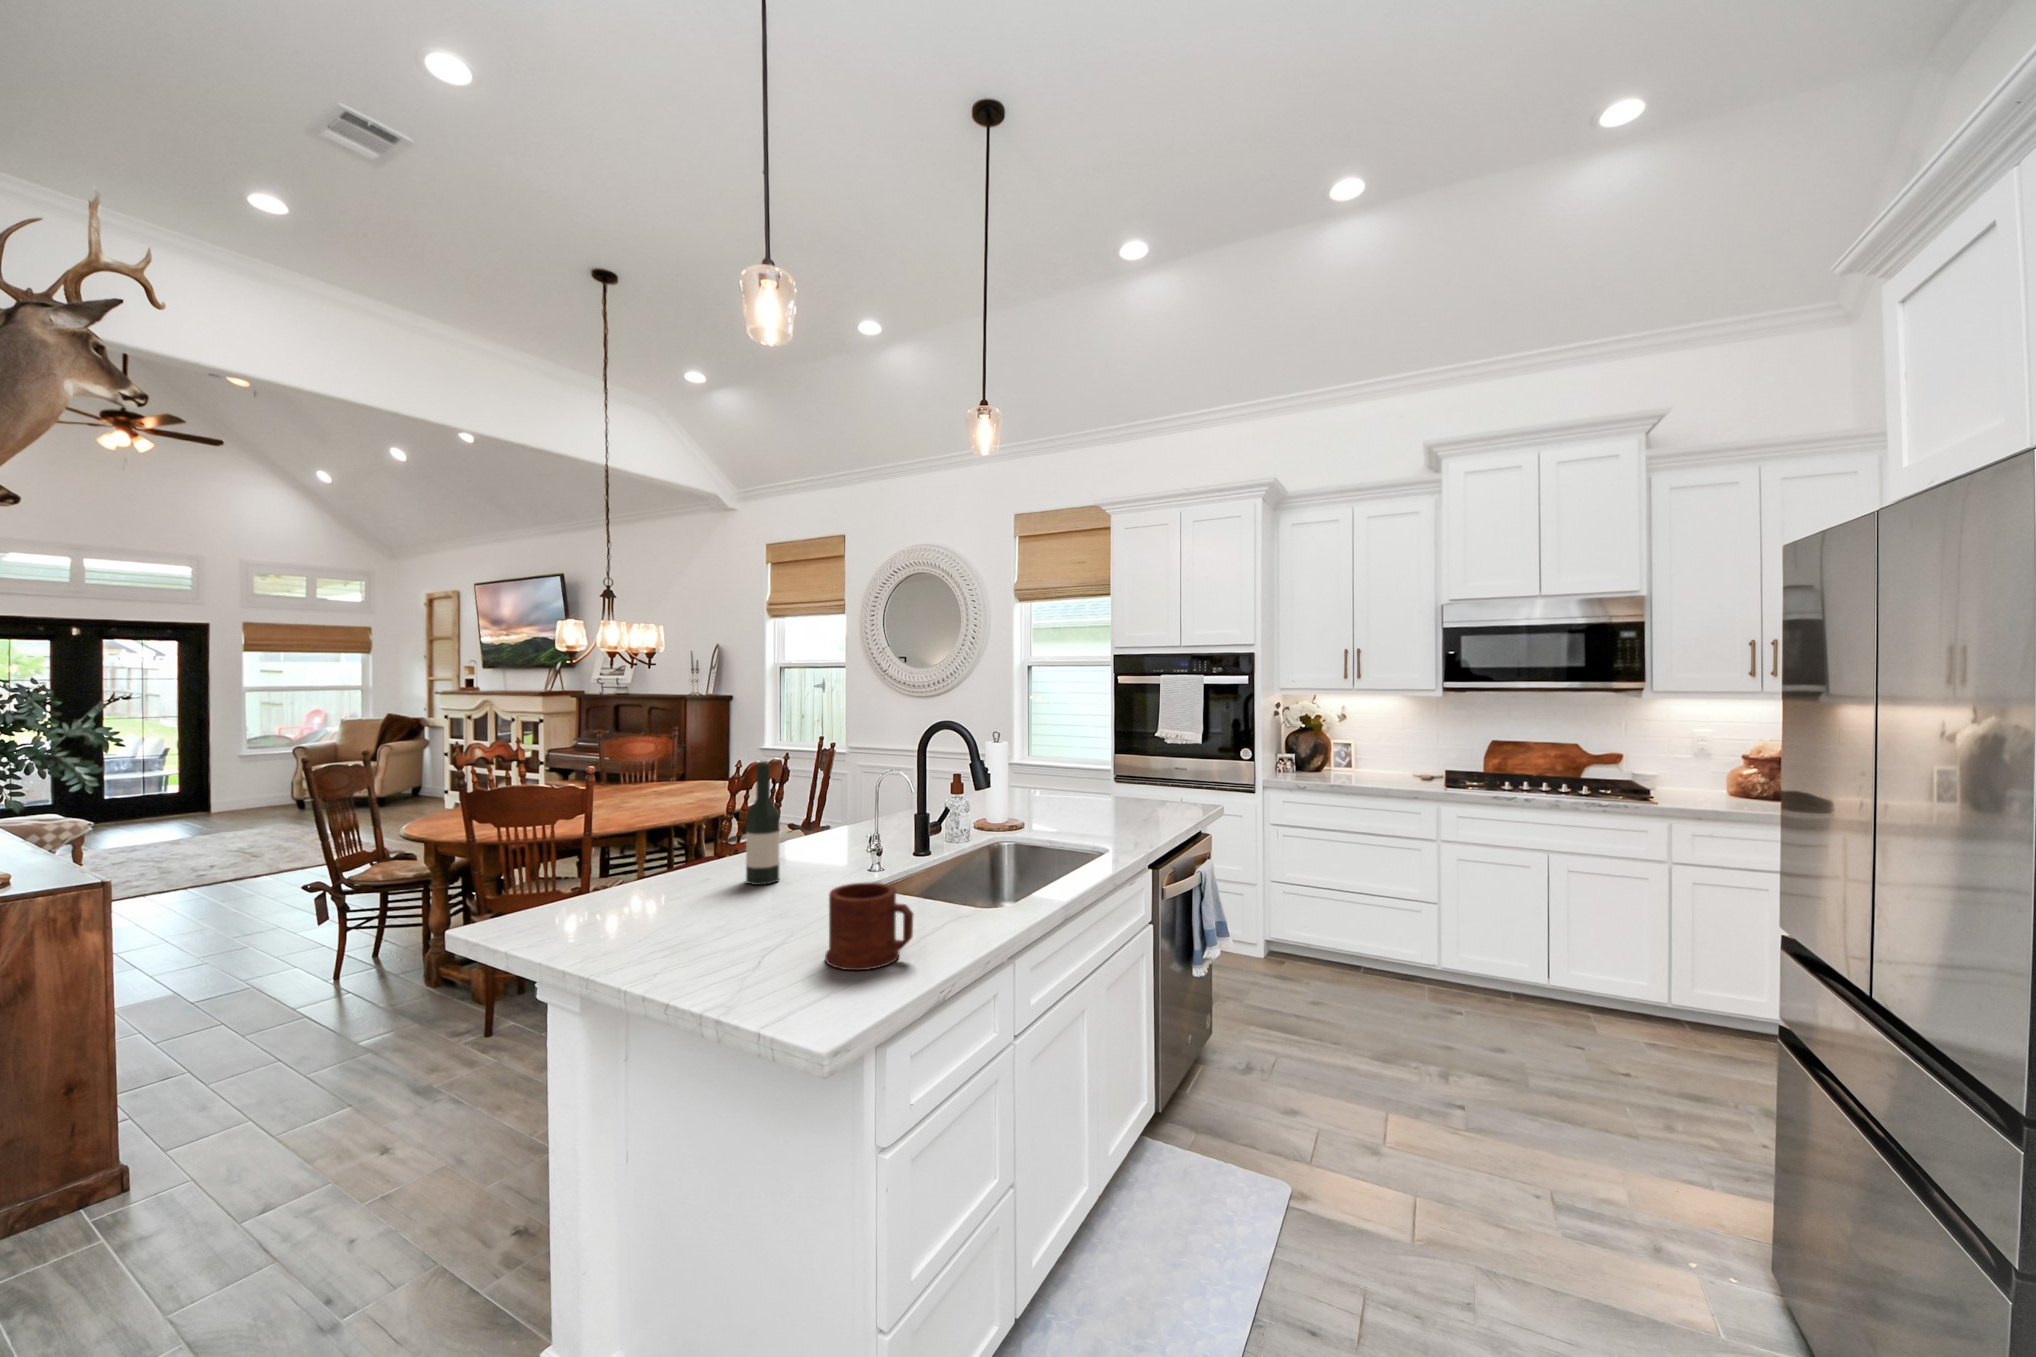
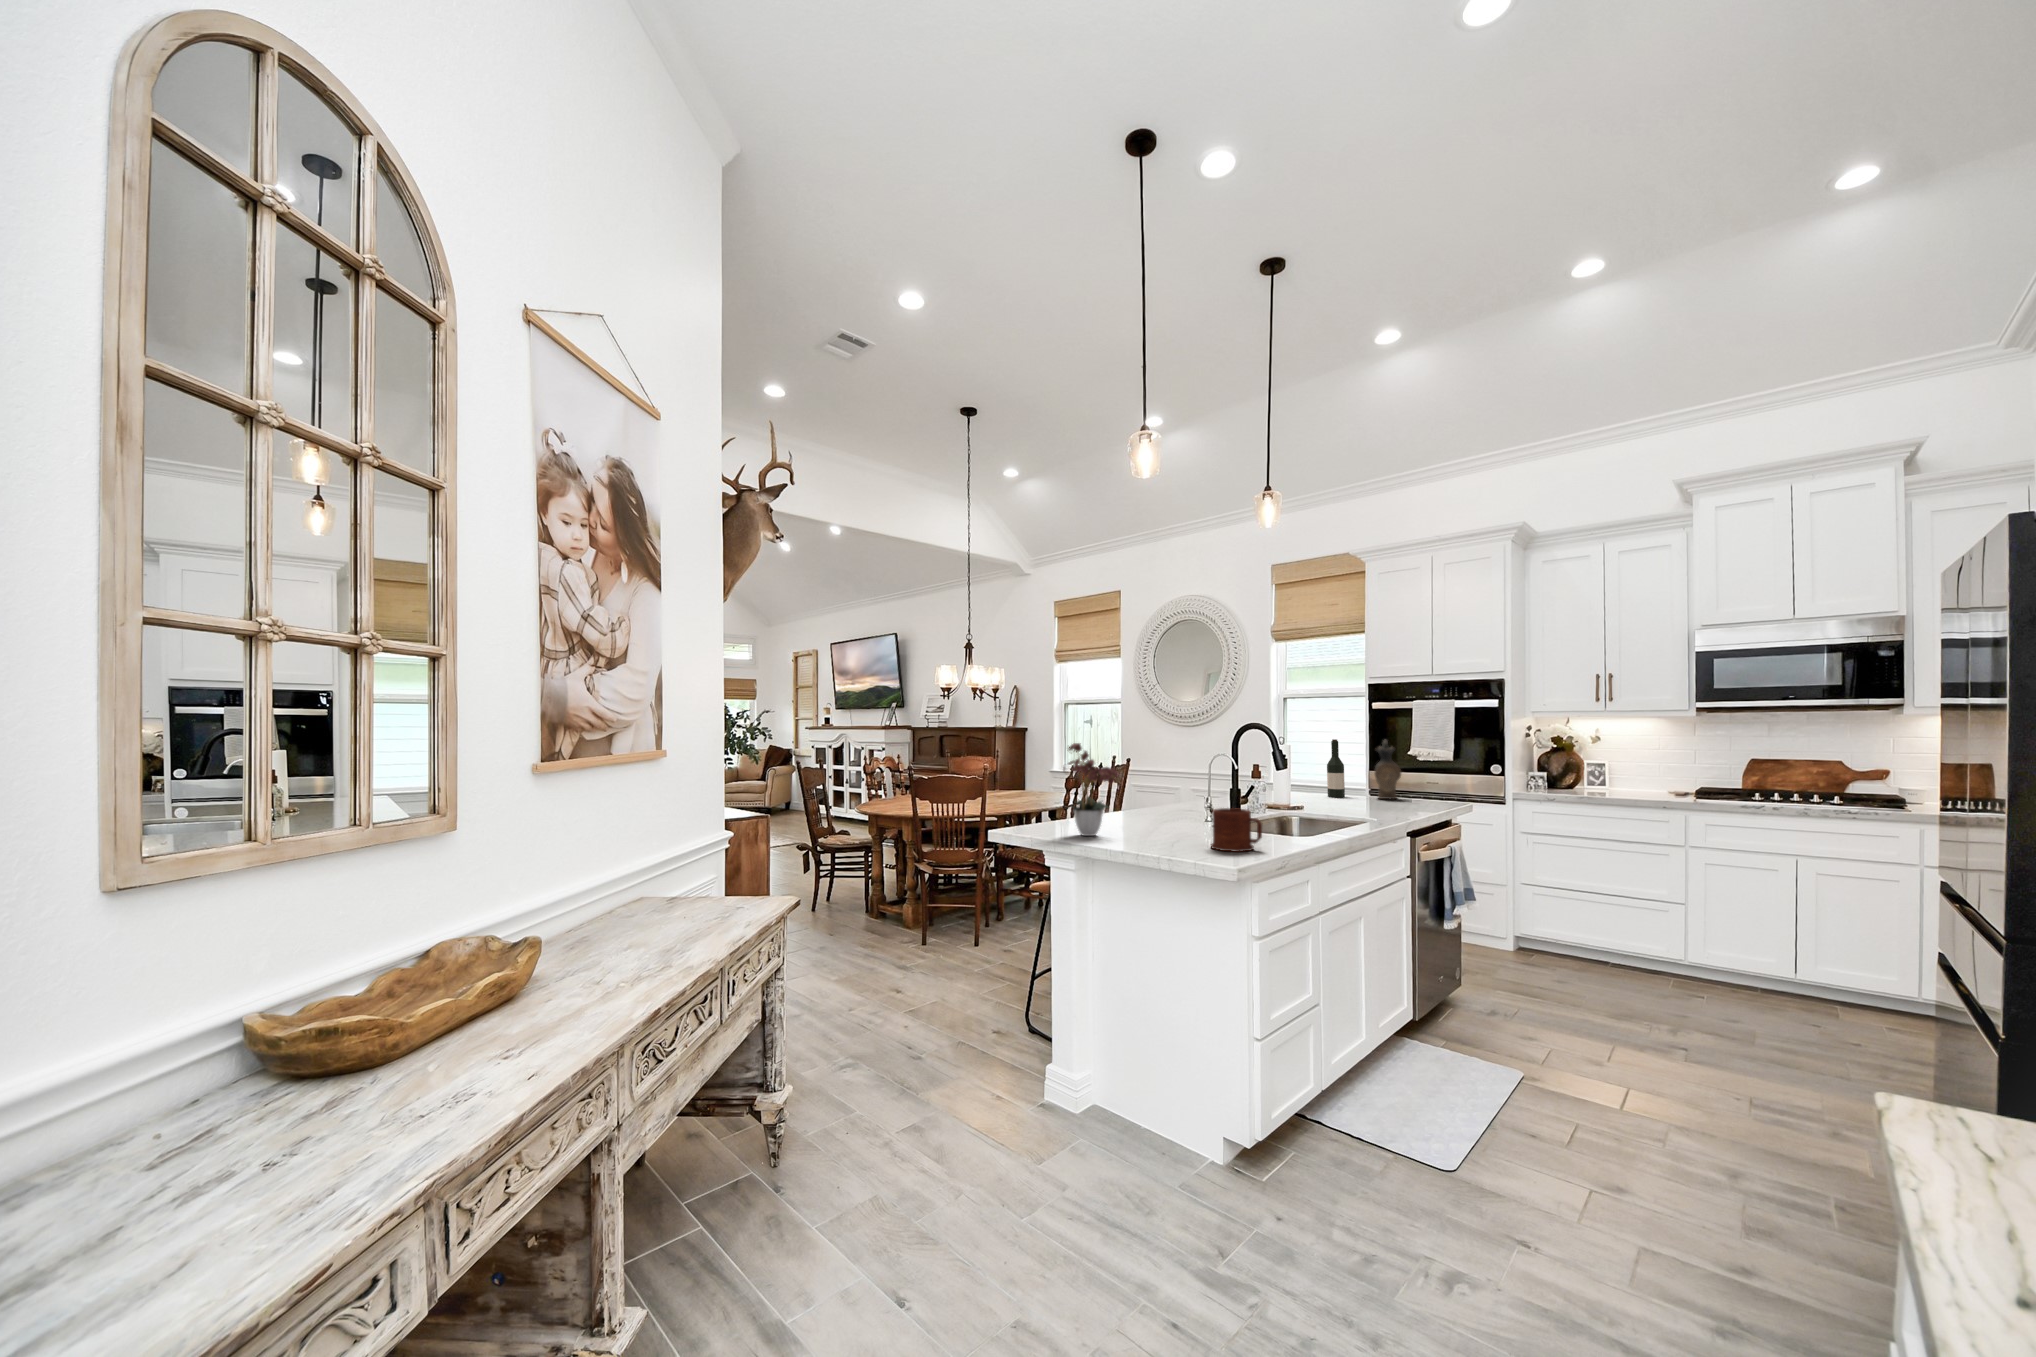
ceramic pitcher: none [1115,727,1145,804] -> present [1375,740,1401,799]
flower arrangement: none [571,758,702,932] -> present [1063,743,1119,836]
wine bottle: present [746,761,780,885] -> present [1327,739,1345,797]

